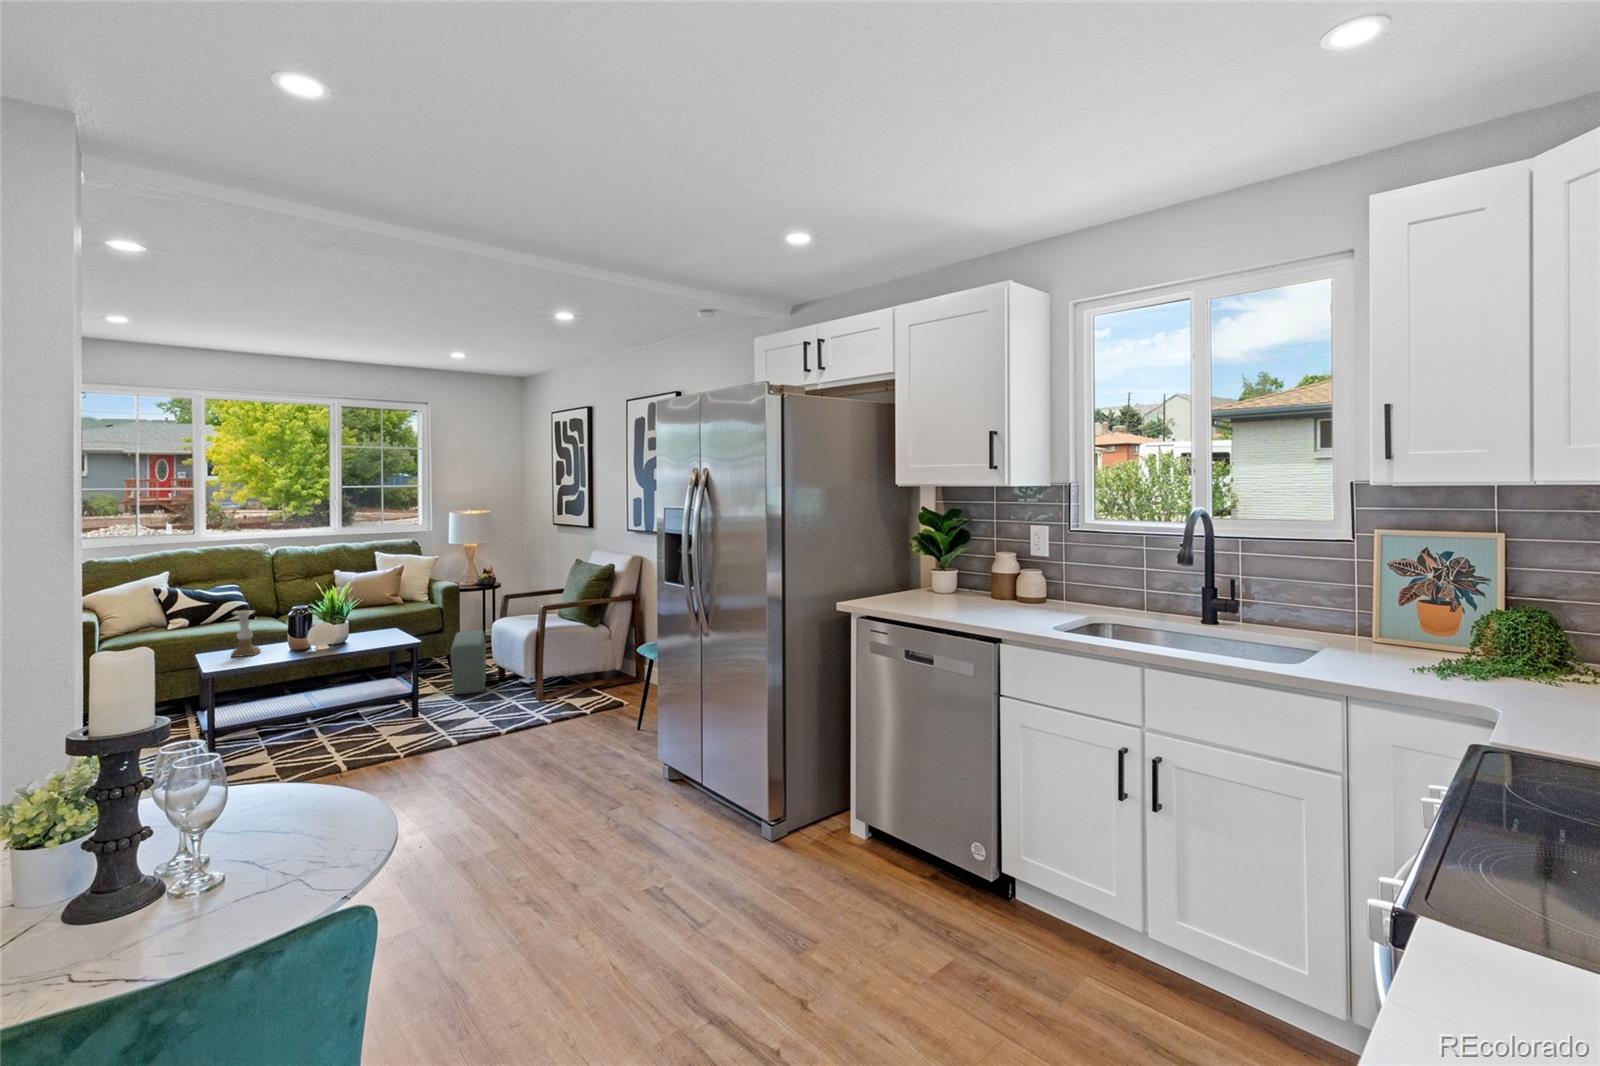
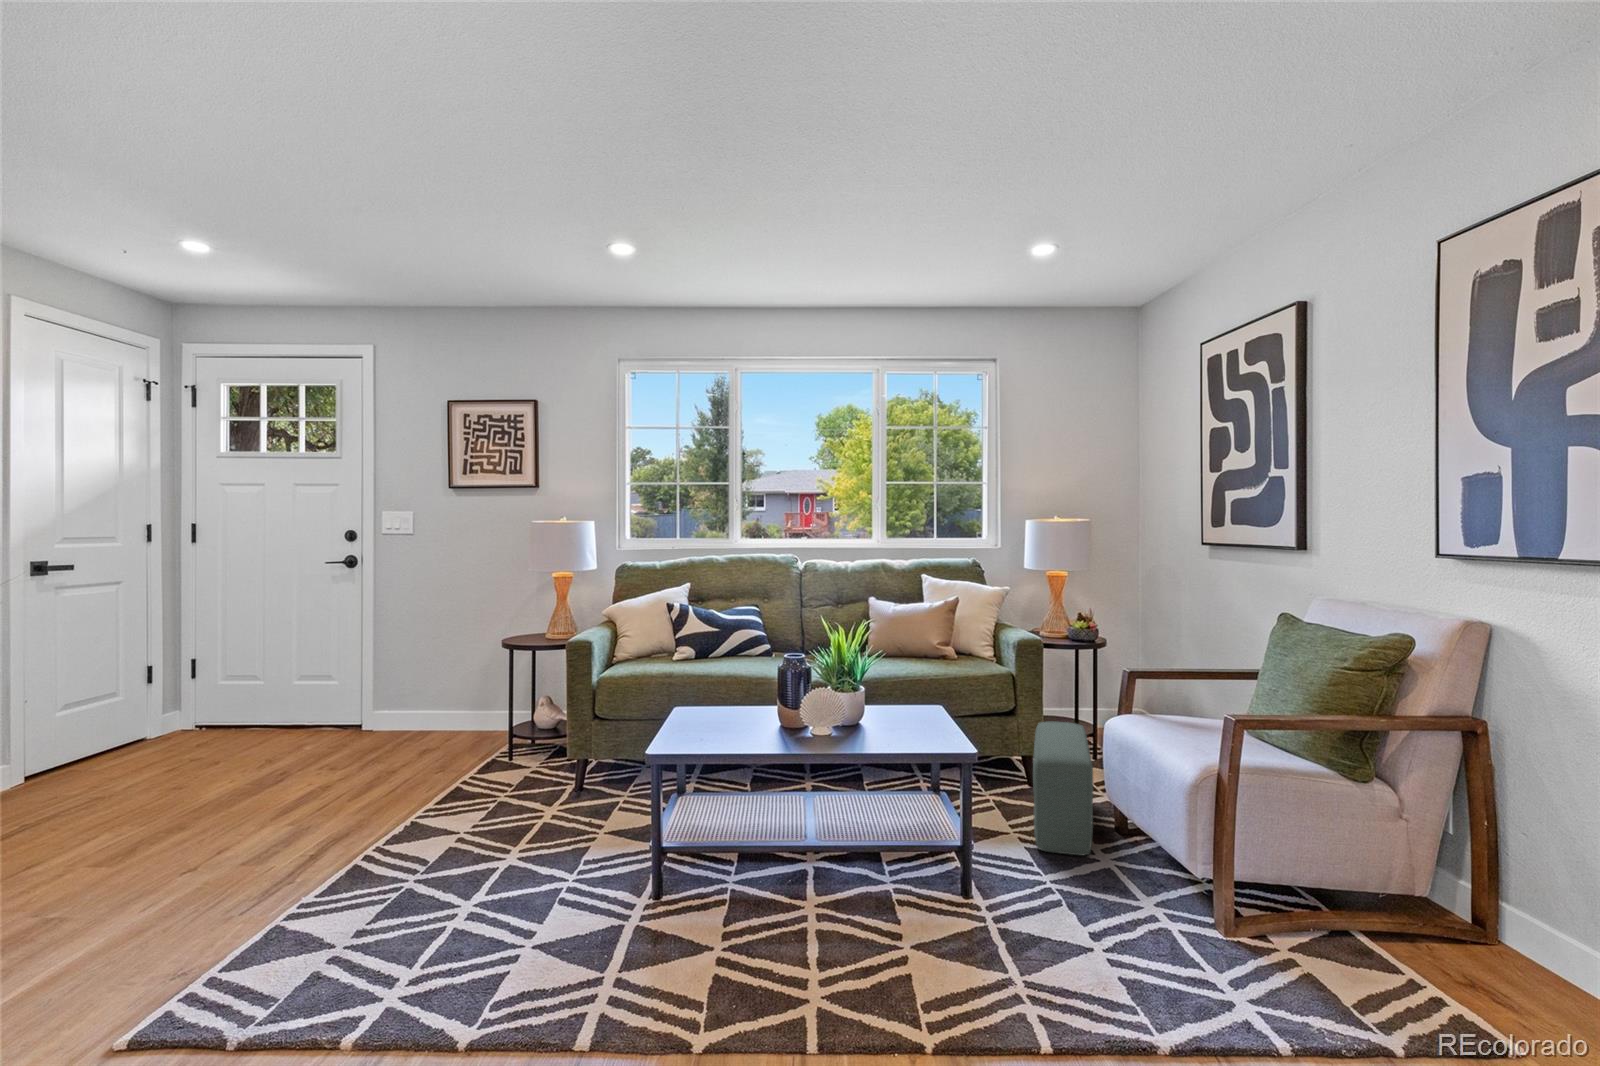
candle holder: present [231,610,261,657] -> none [712,657,752,734]

